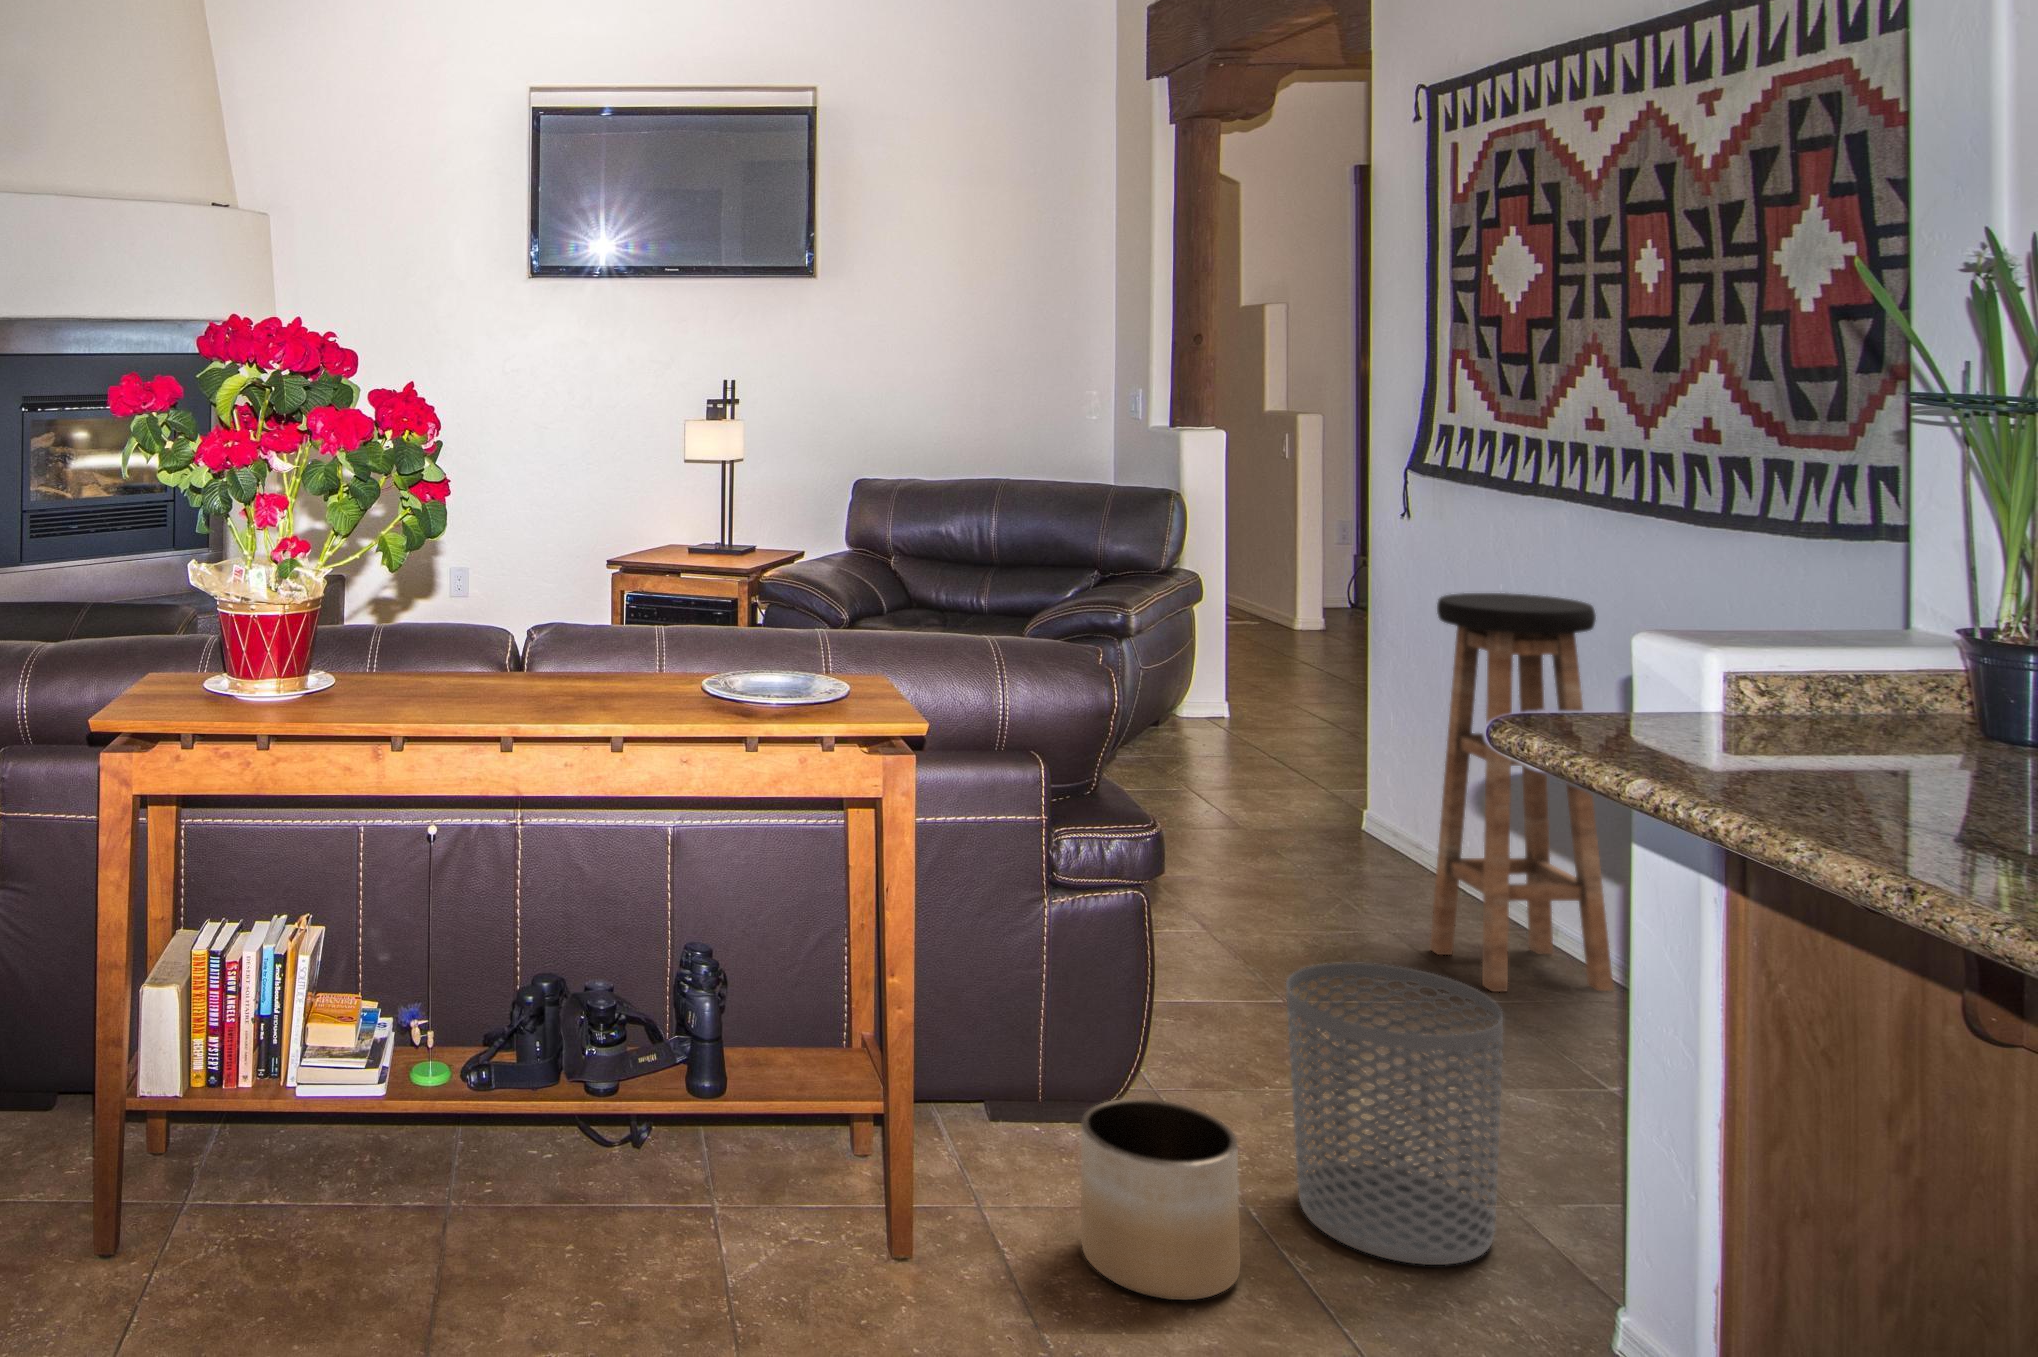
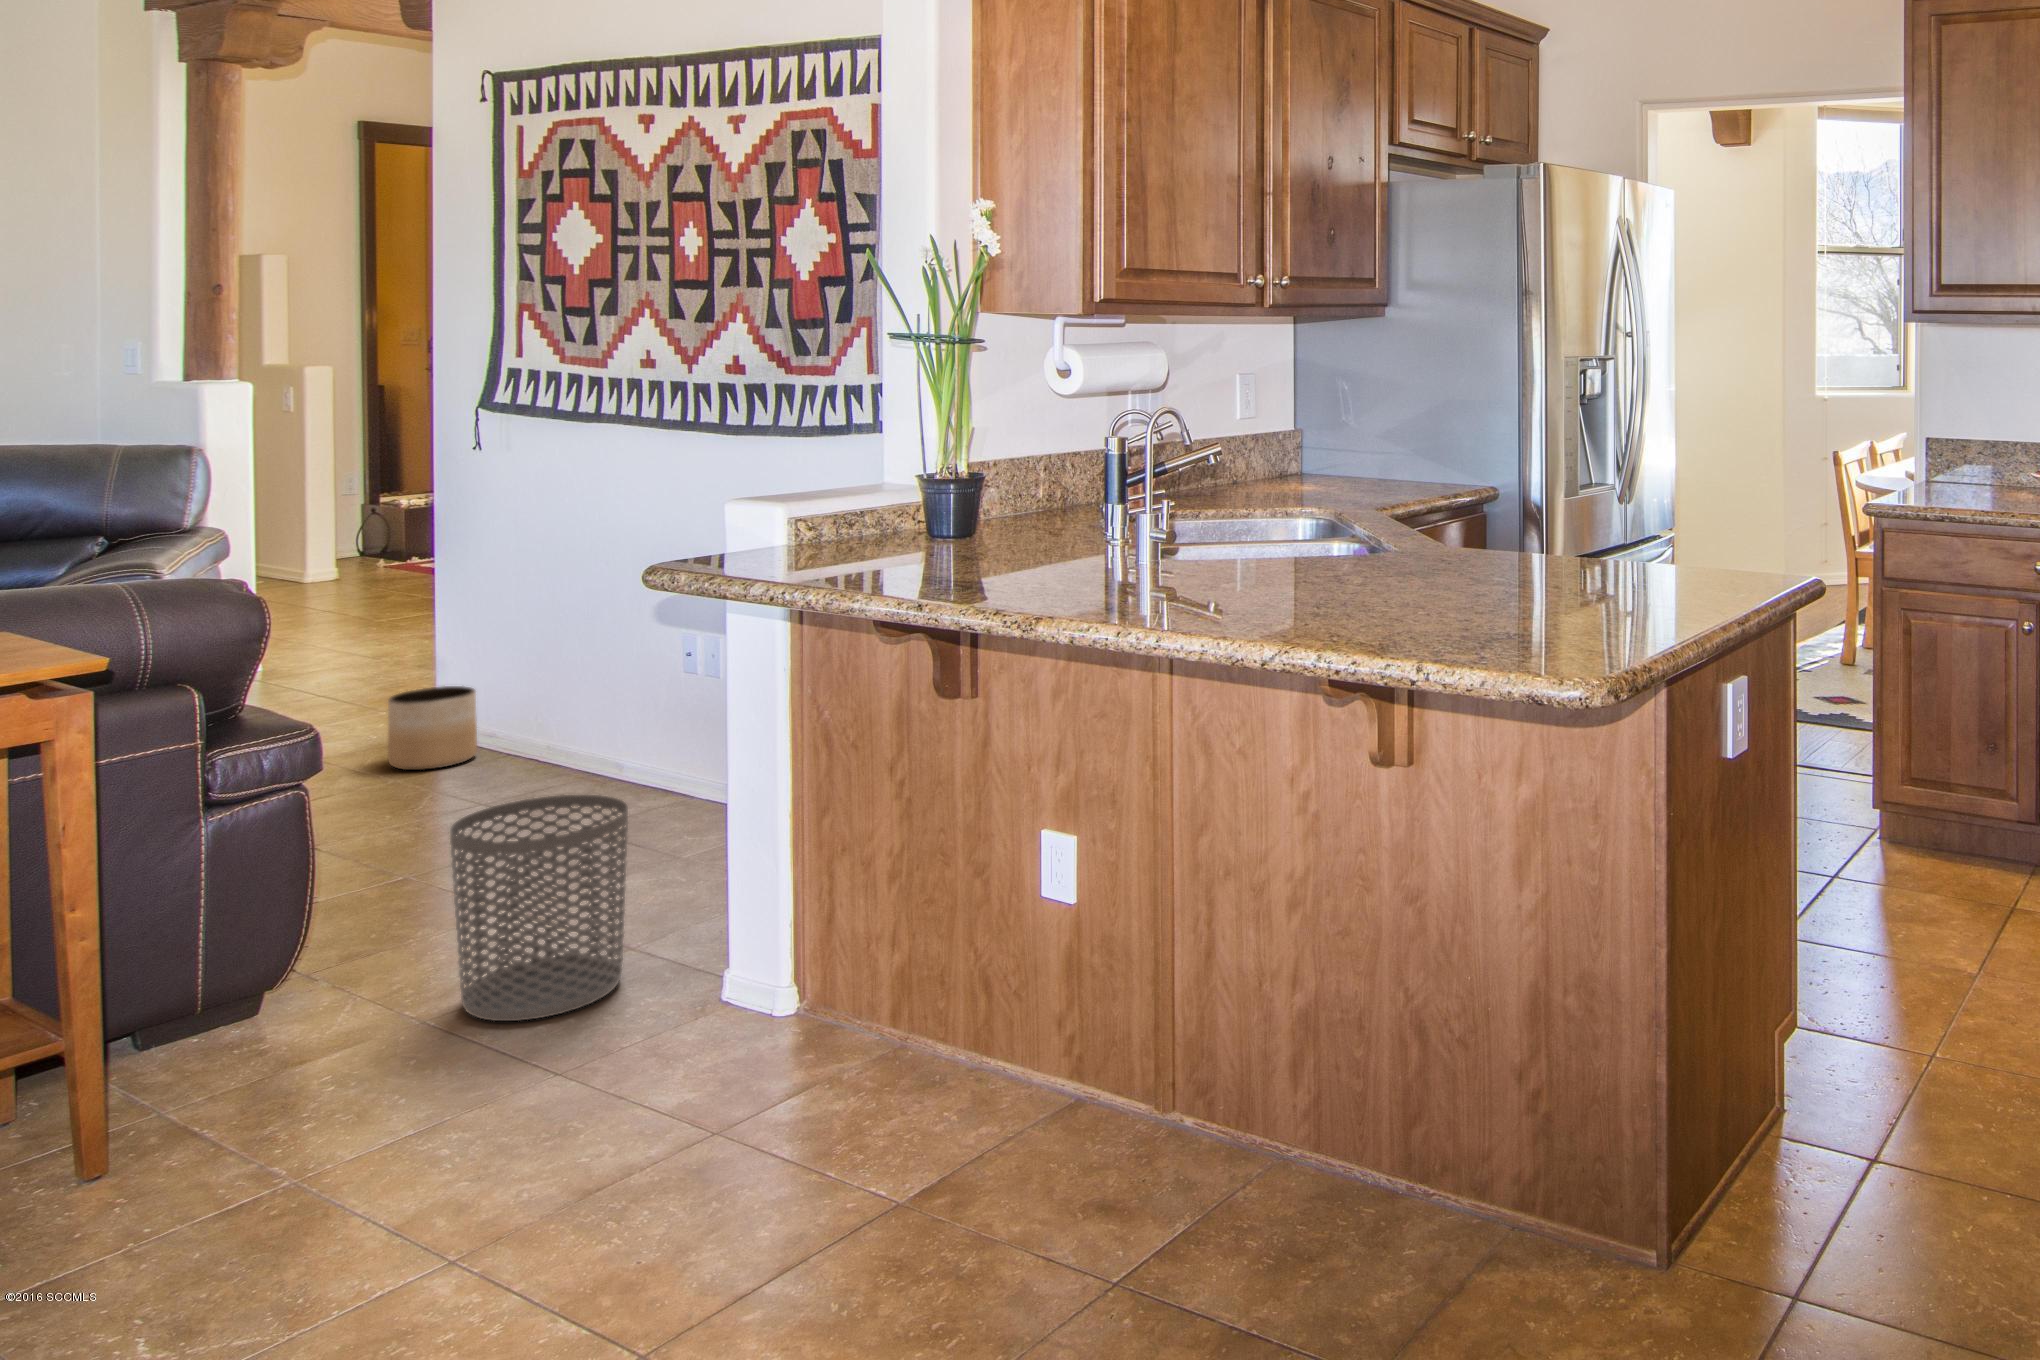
bar stool: present [1430,593,1614,992] -> none [517,504,667,827]
planter: present [1081,1099,1240,1300] -> present [388,686,477,770]

